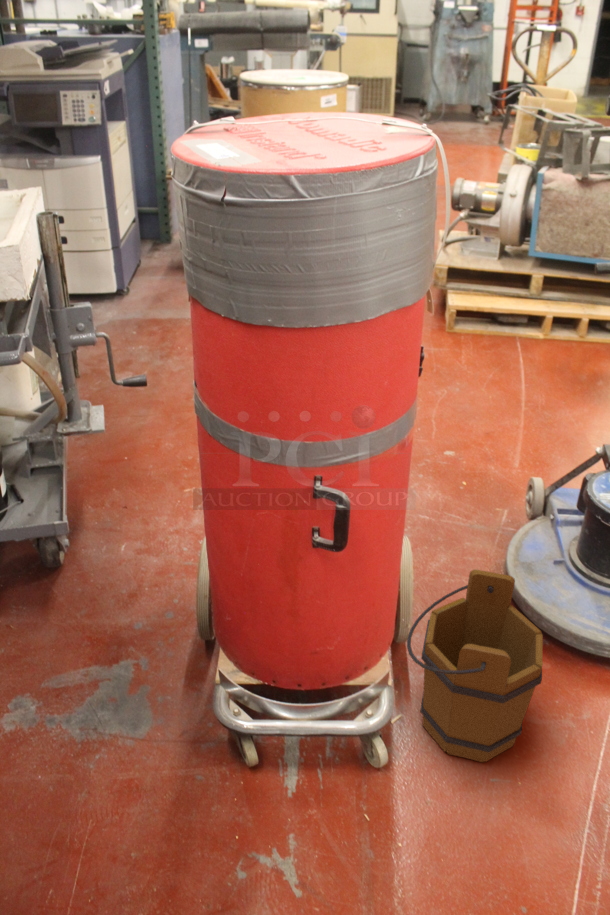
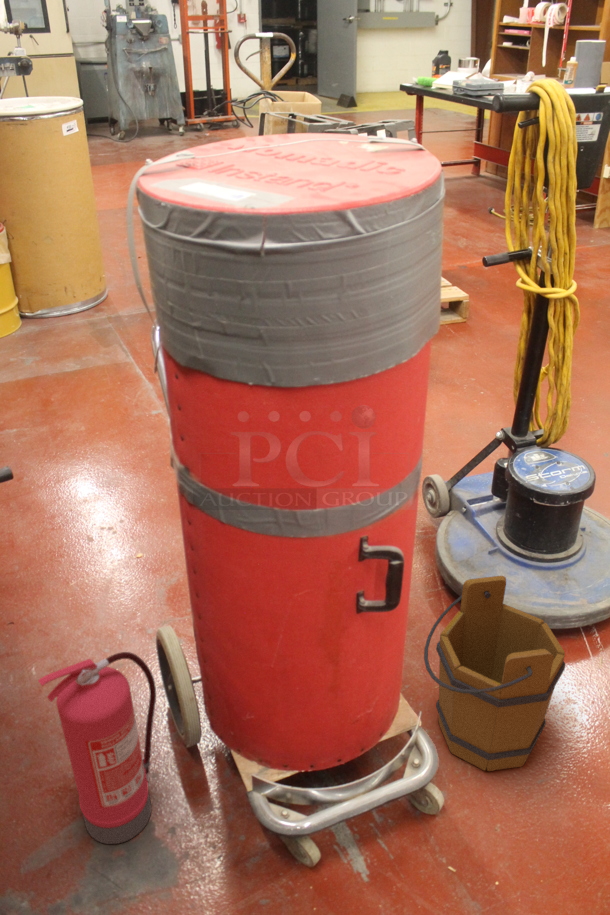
fire extinguisher: none [66,531,172,690] -> present [38,652,156,844]

